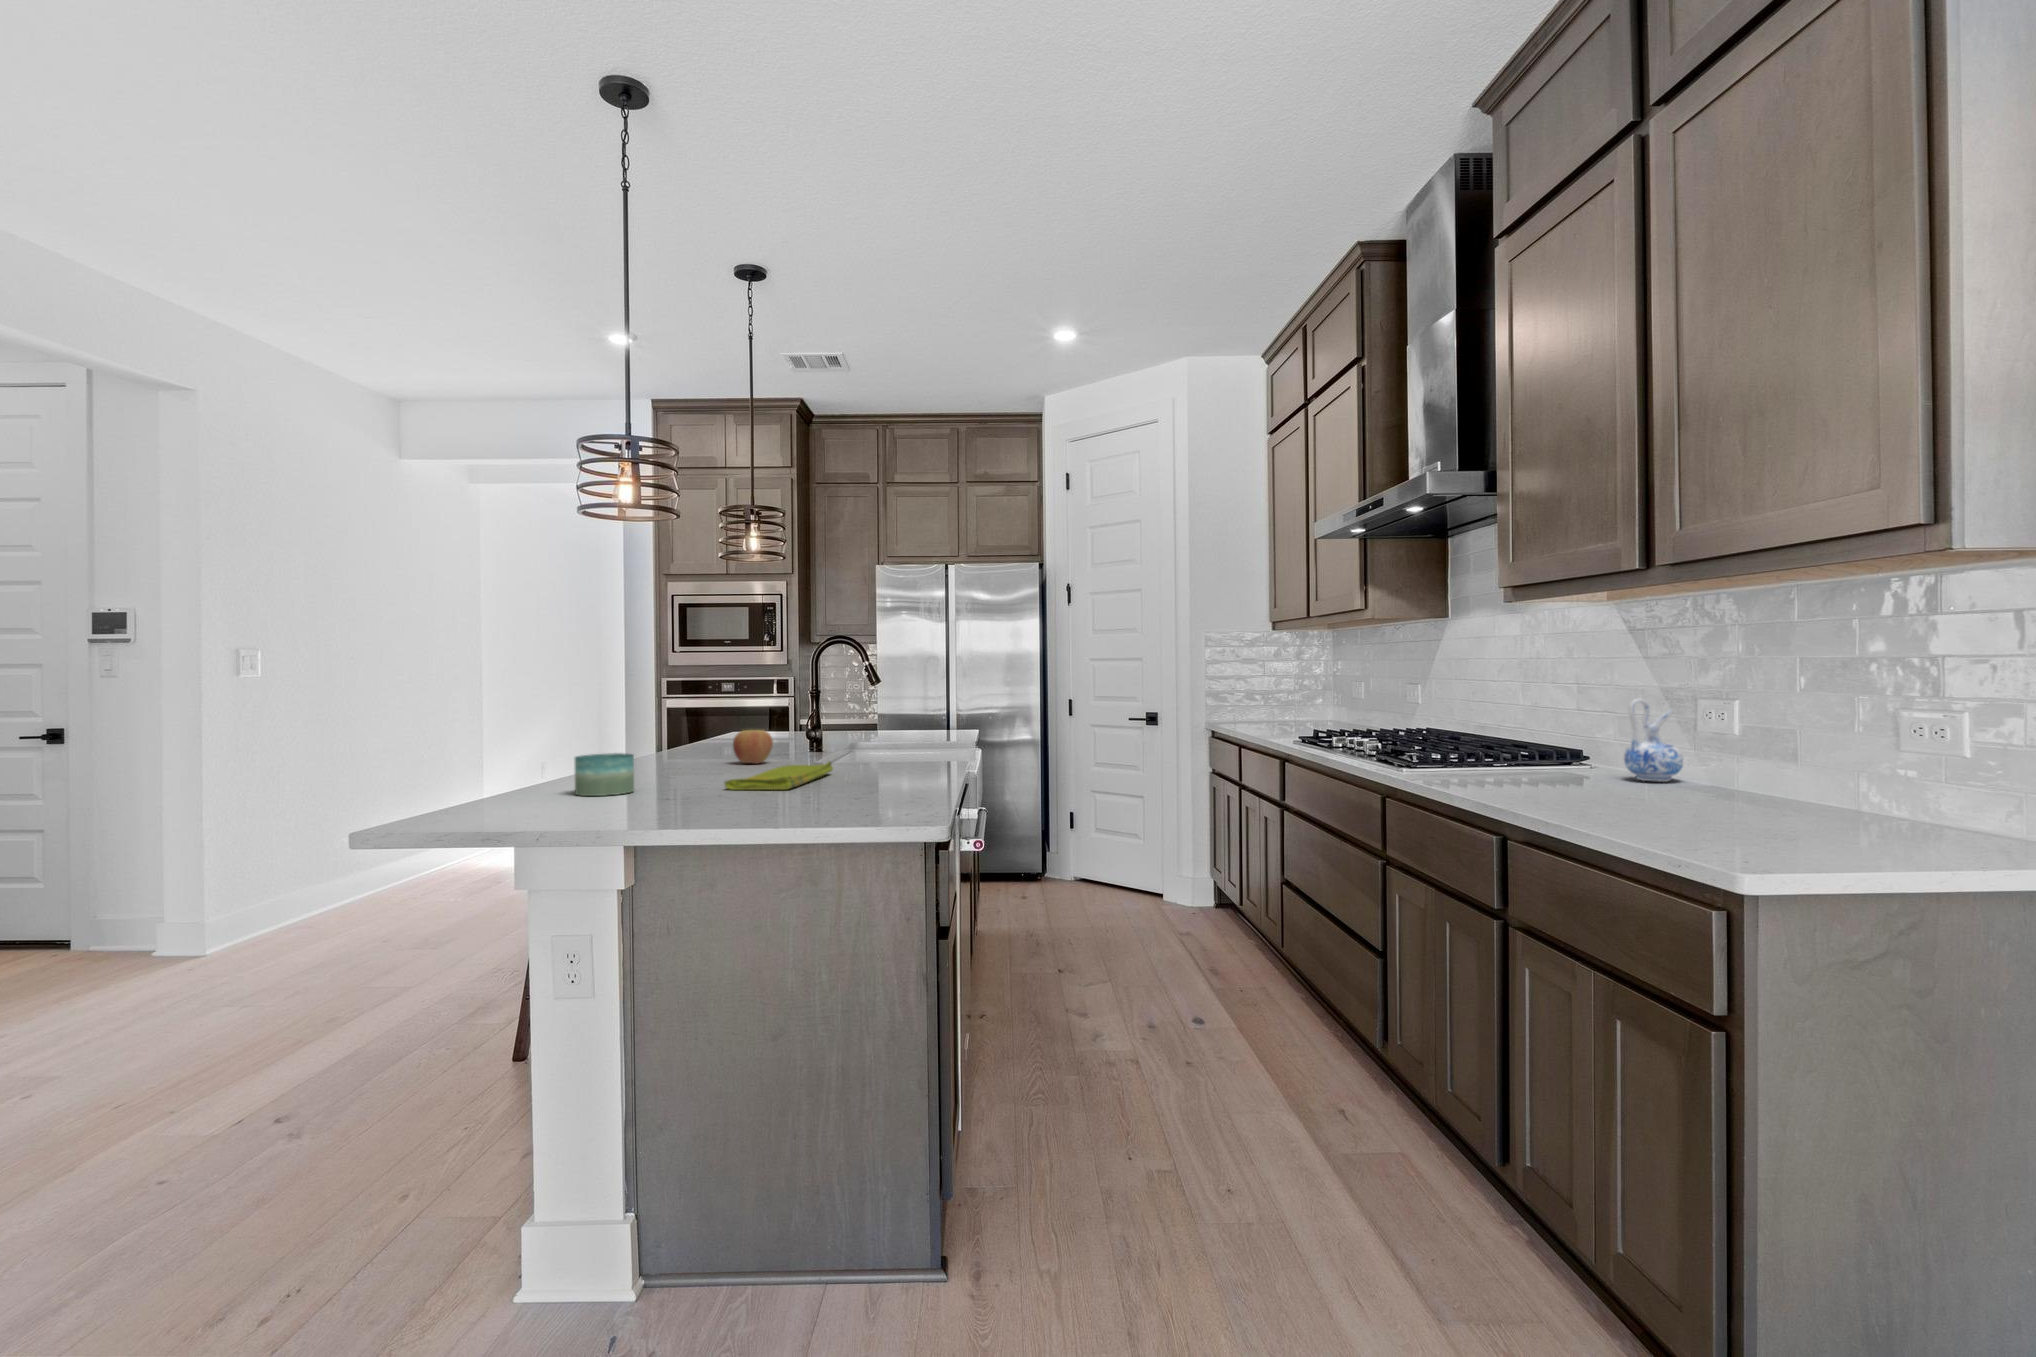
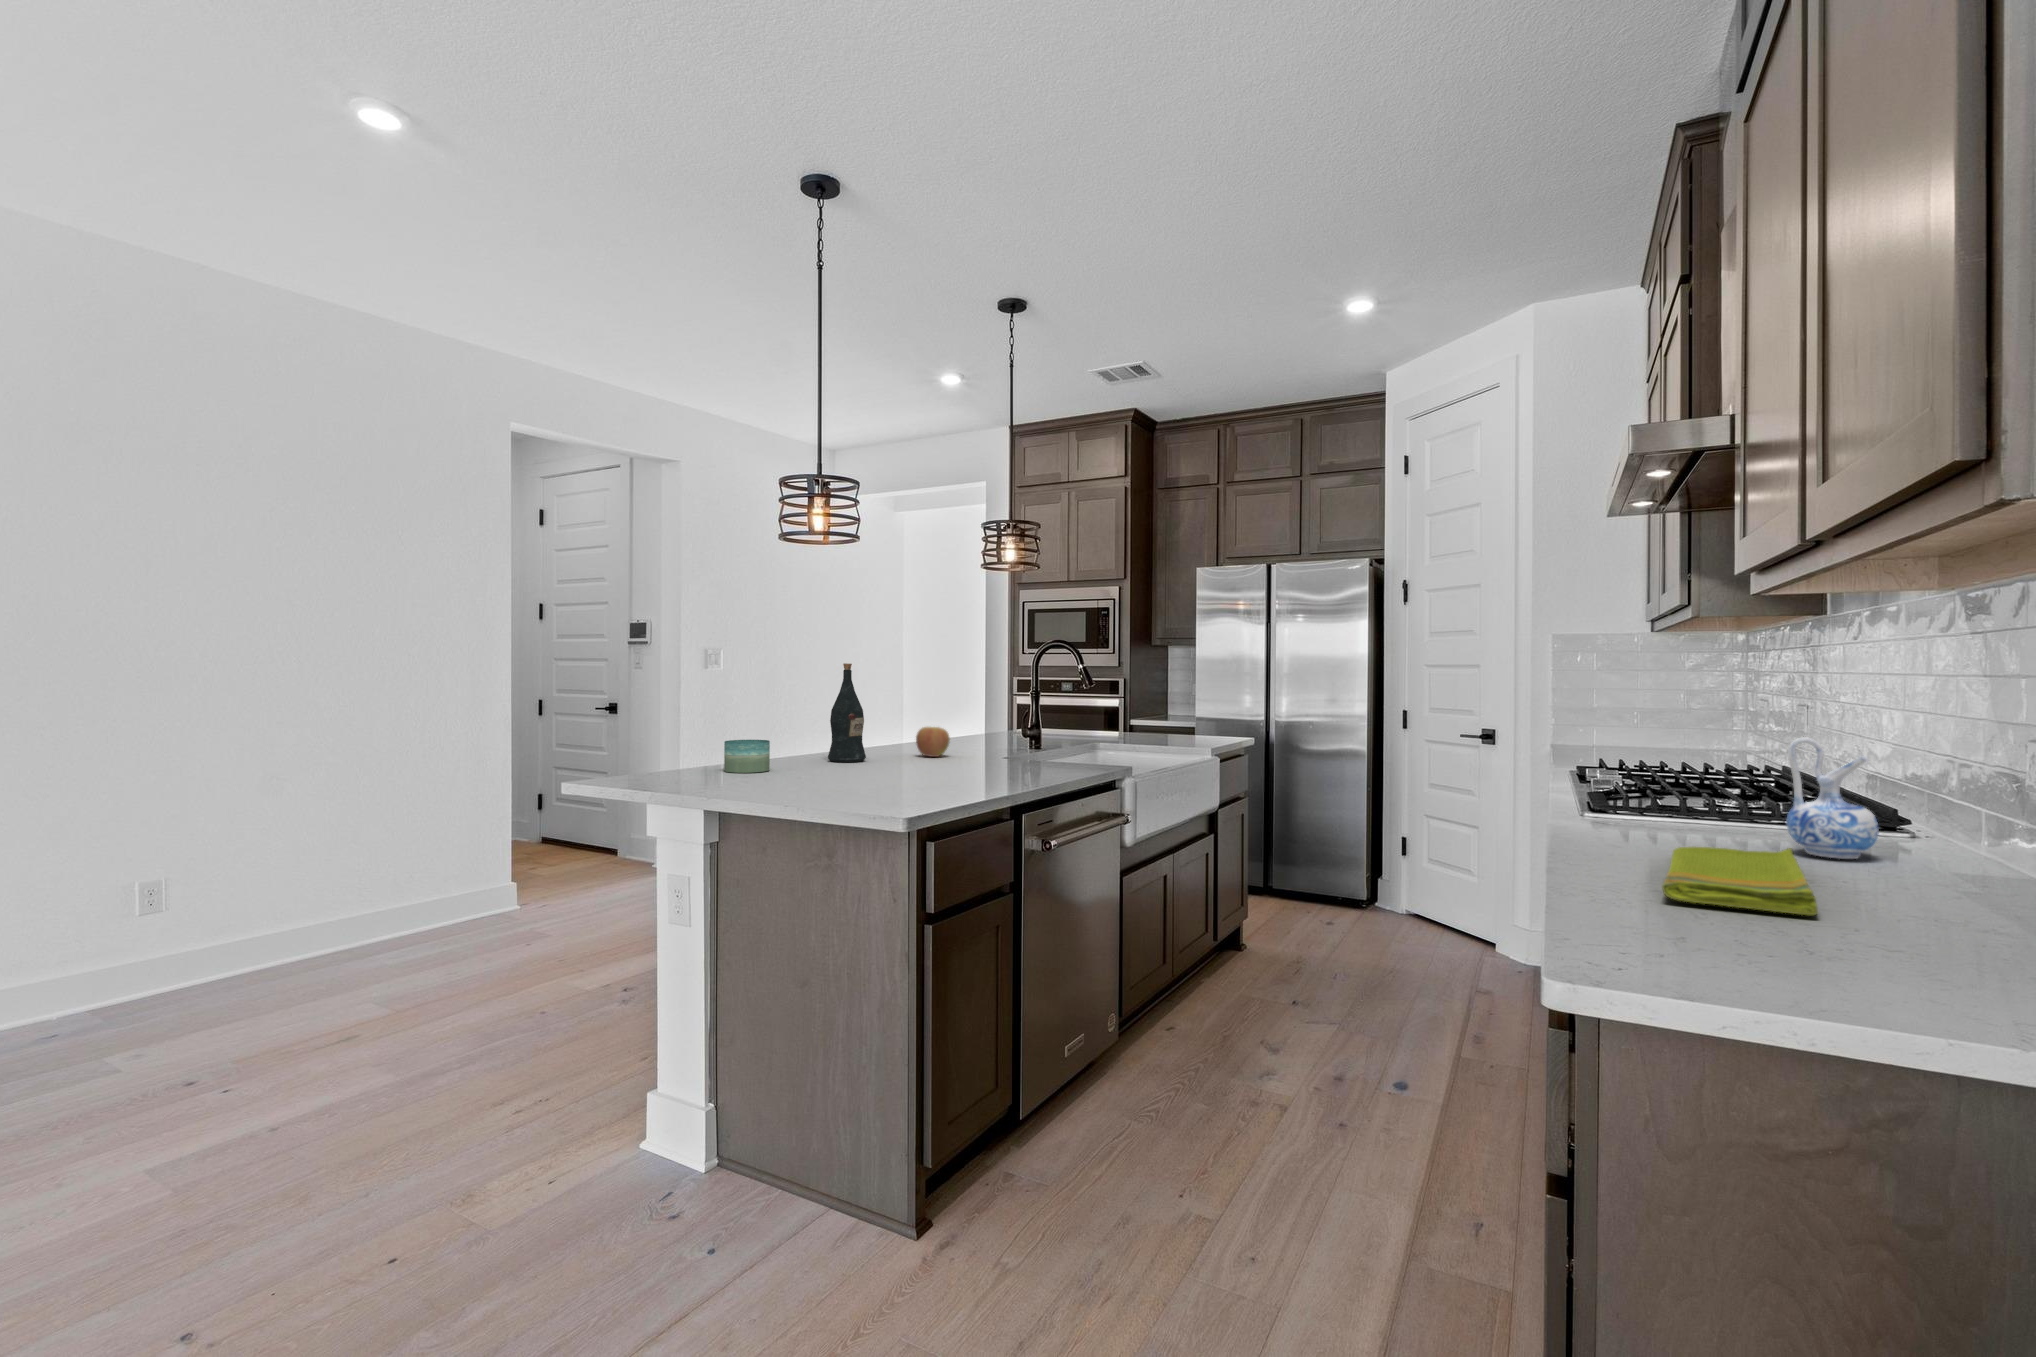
wine bottle: none [654,659,701,776] -> present [828,663,866,762]
dish towel: present [725,762,833,790] -> present [1662,847,1818,915]

